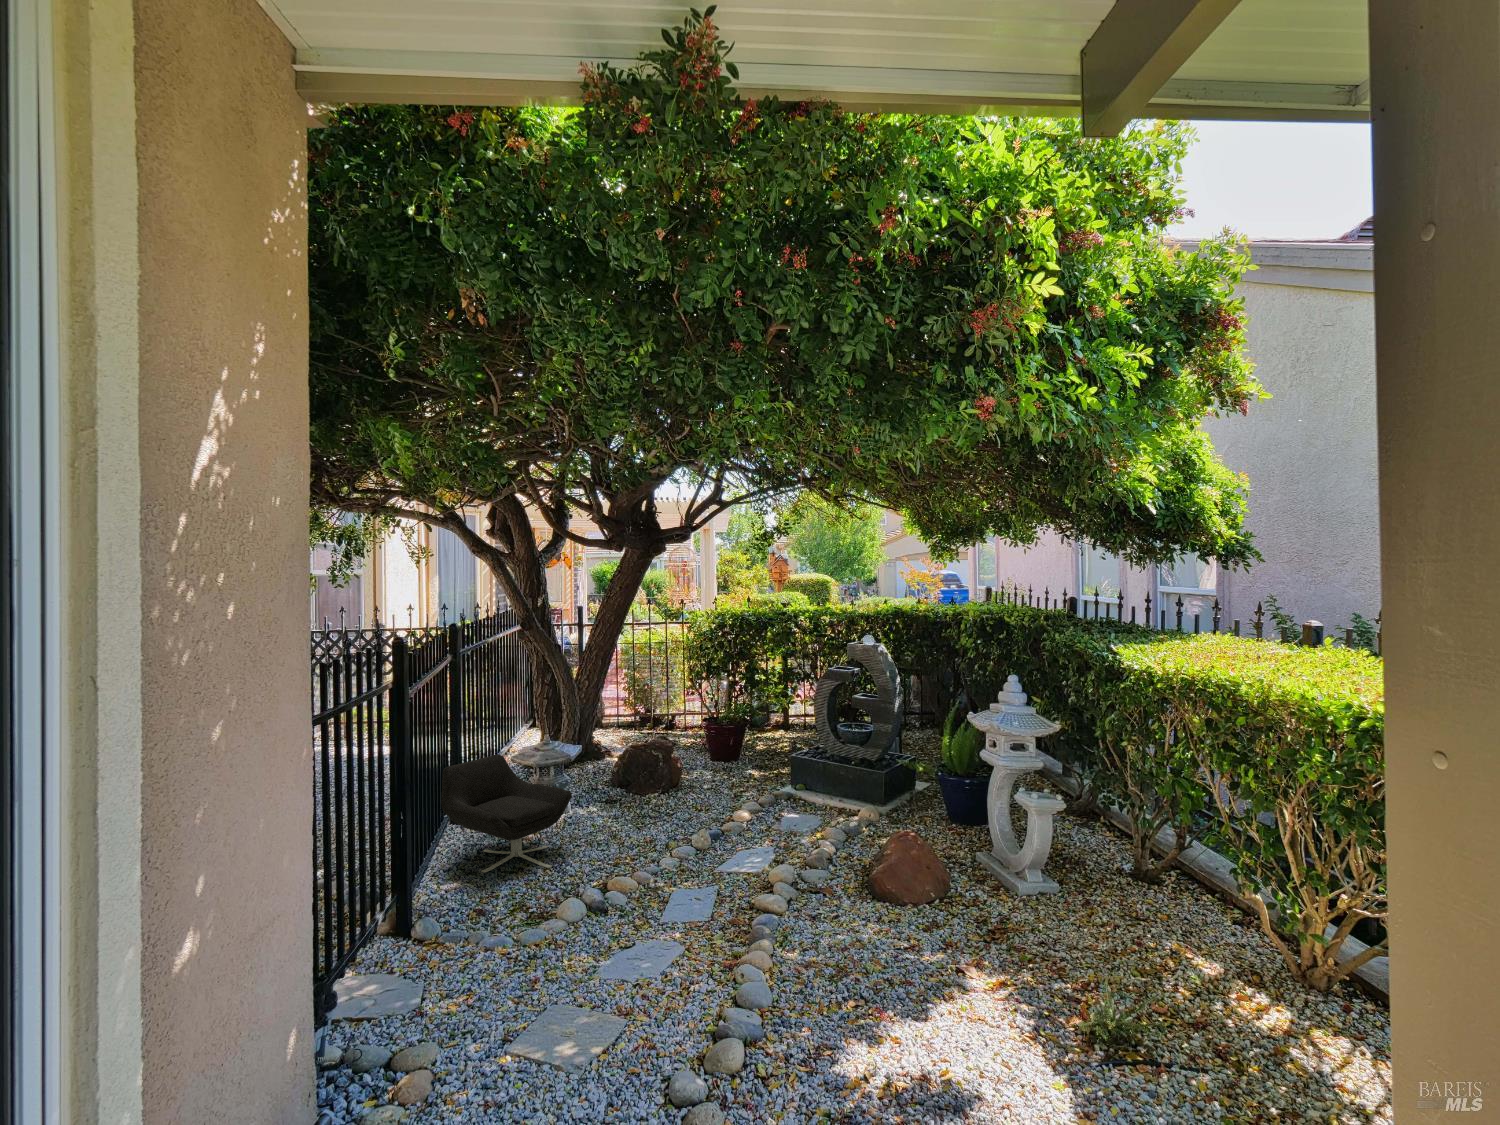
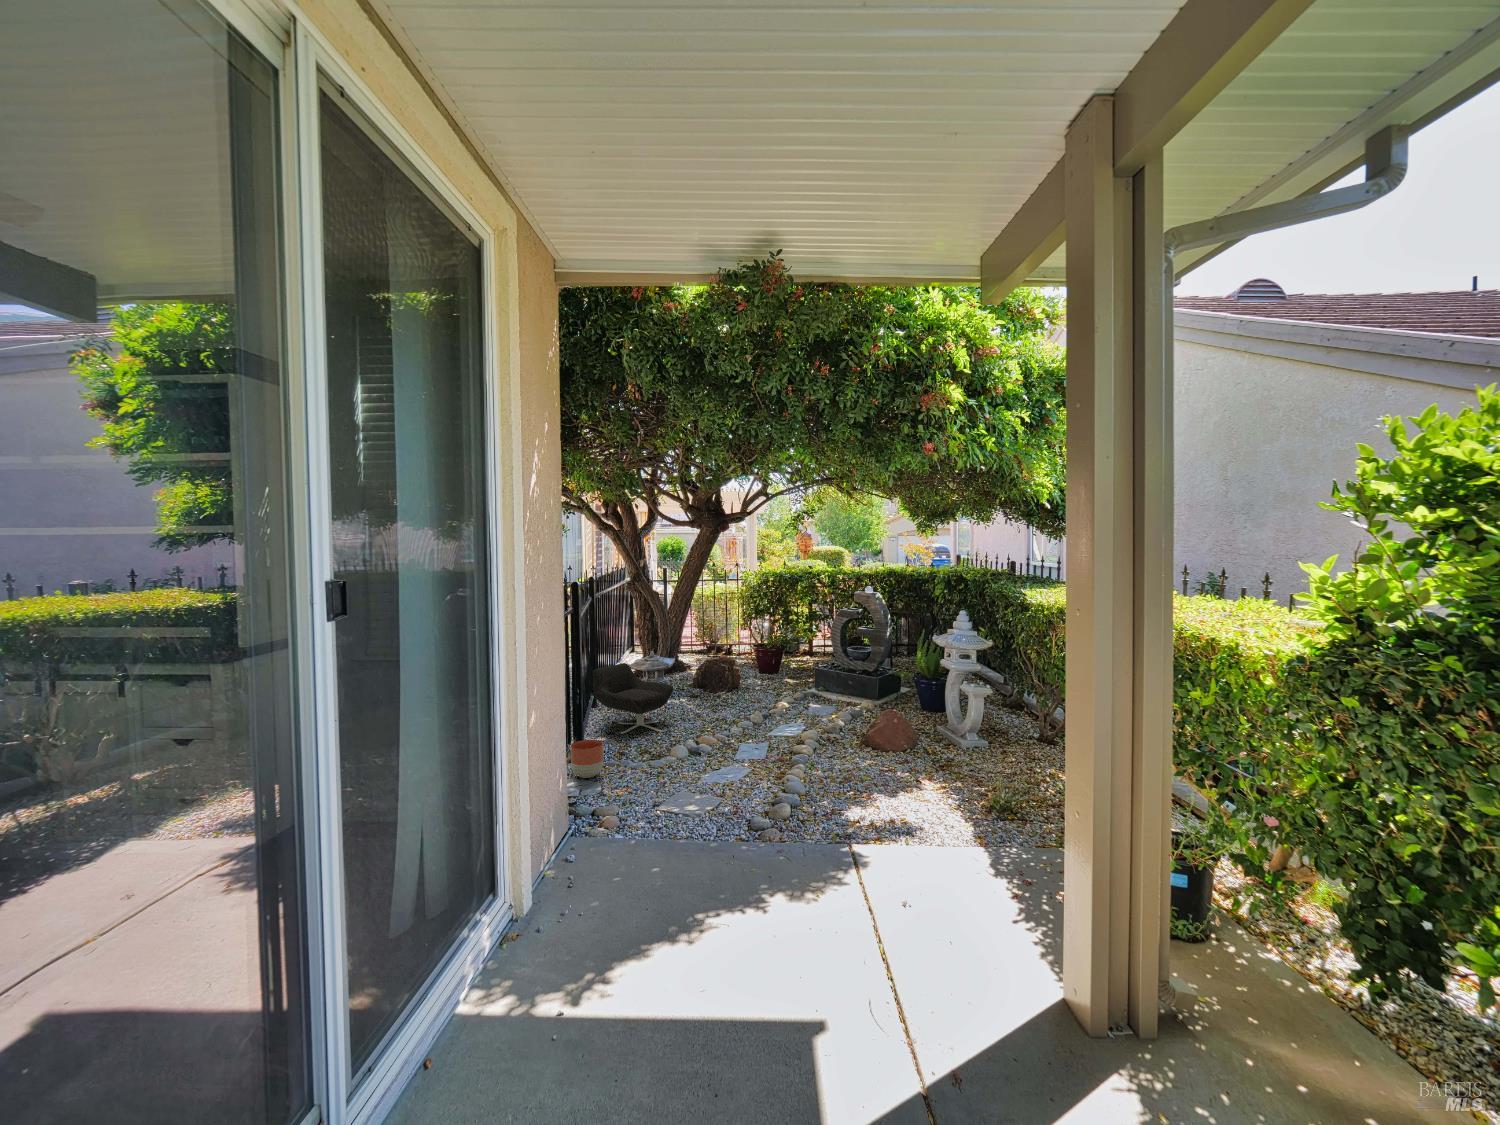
planter: none [369,902,429,974] -> present [571,740,603,778]

